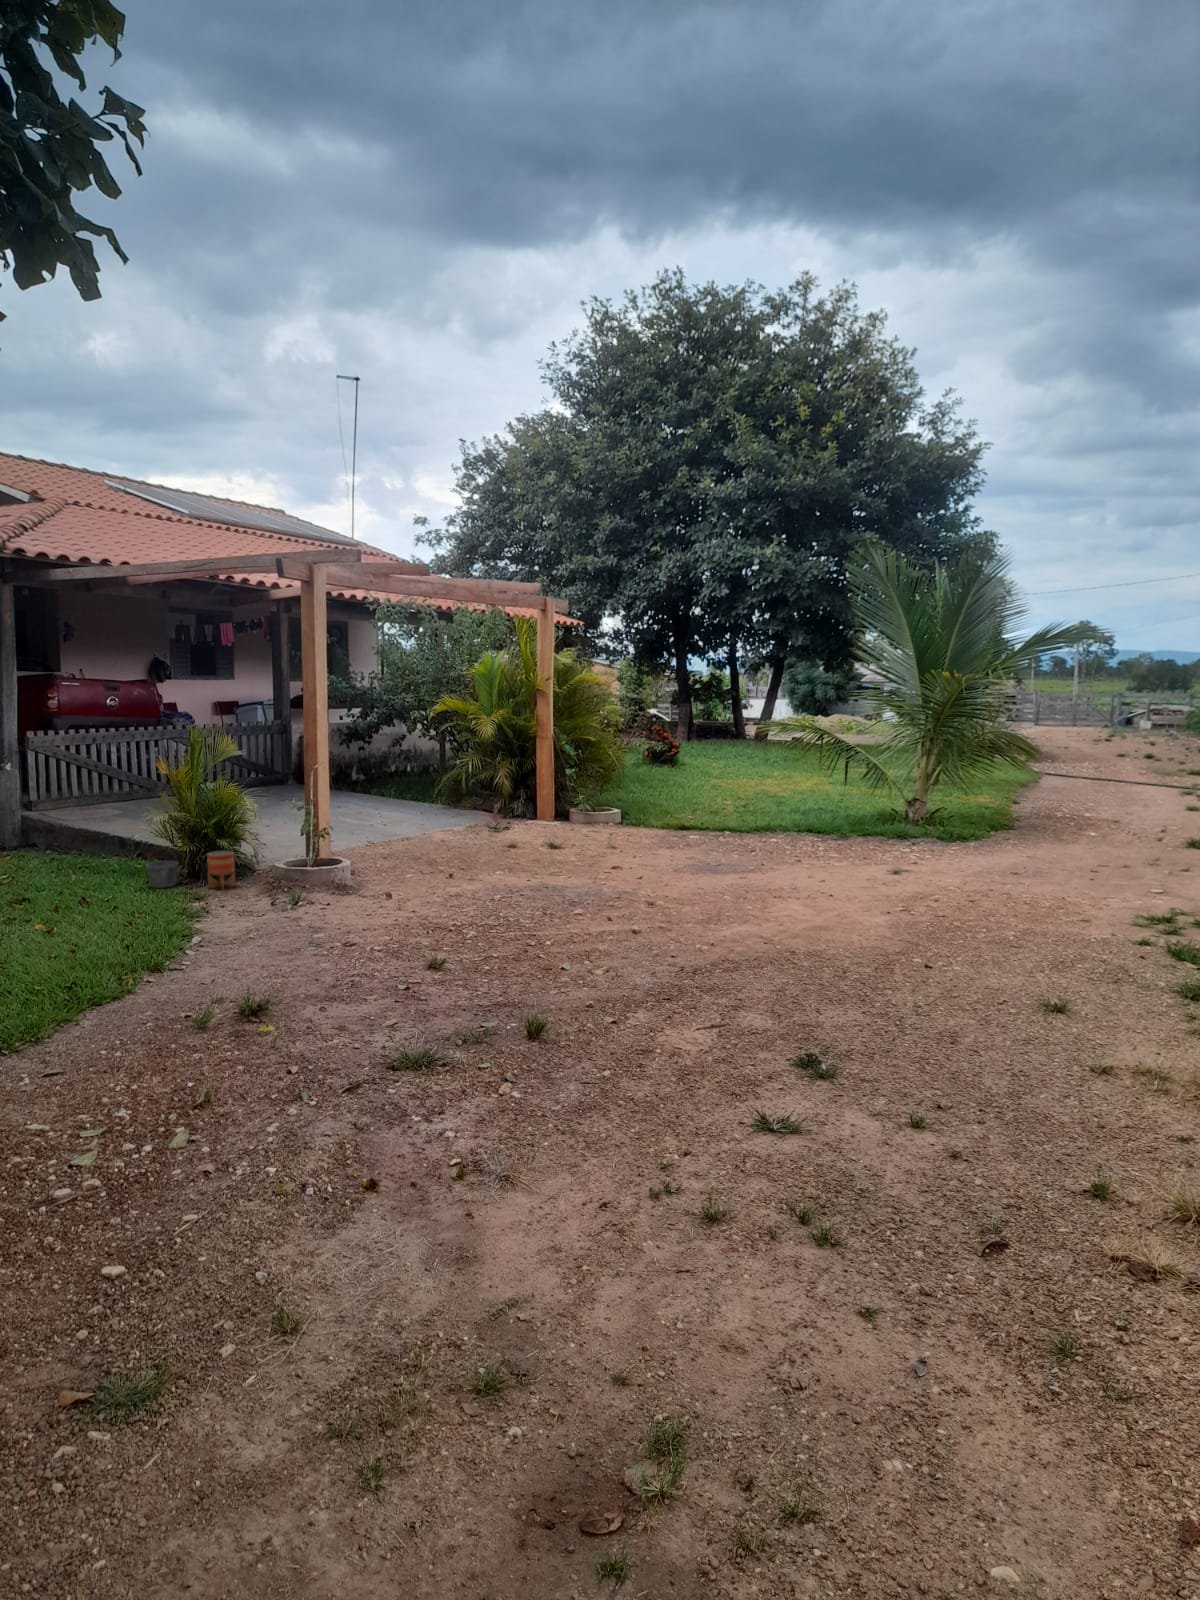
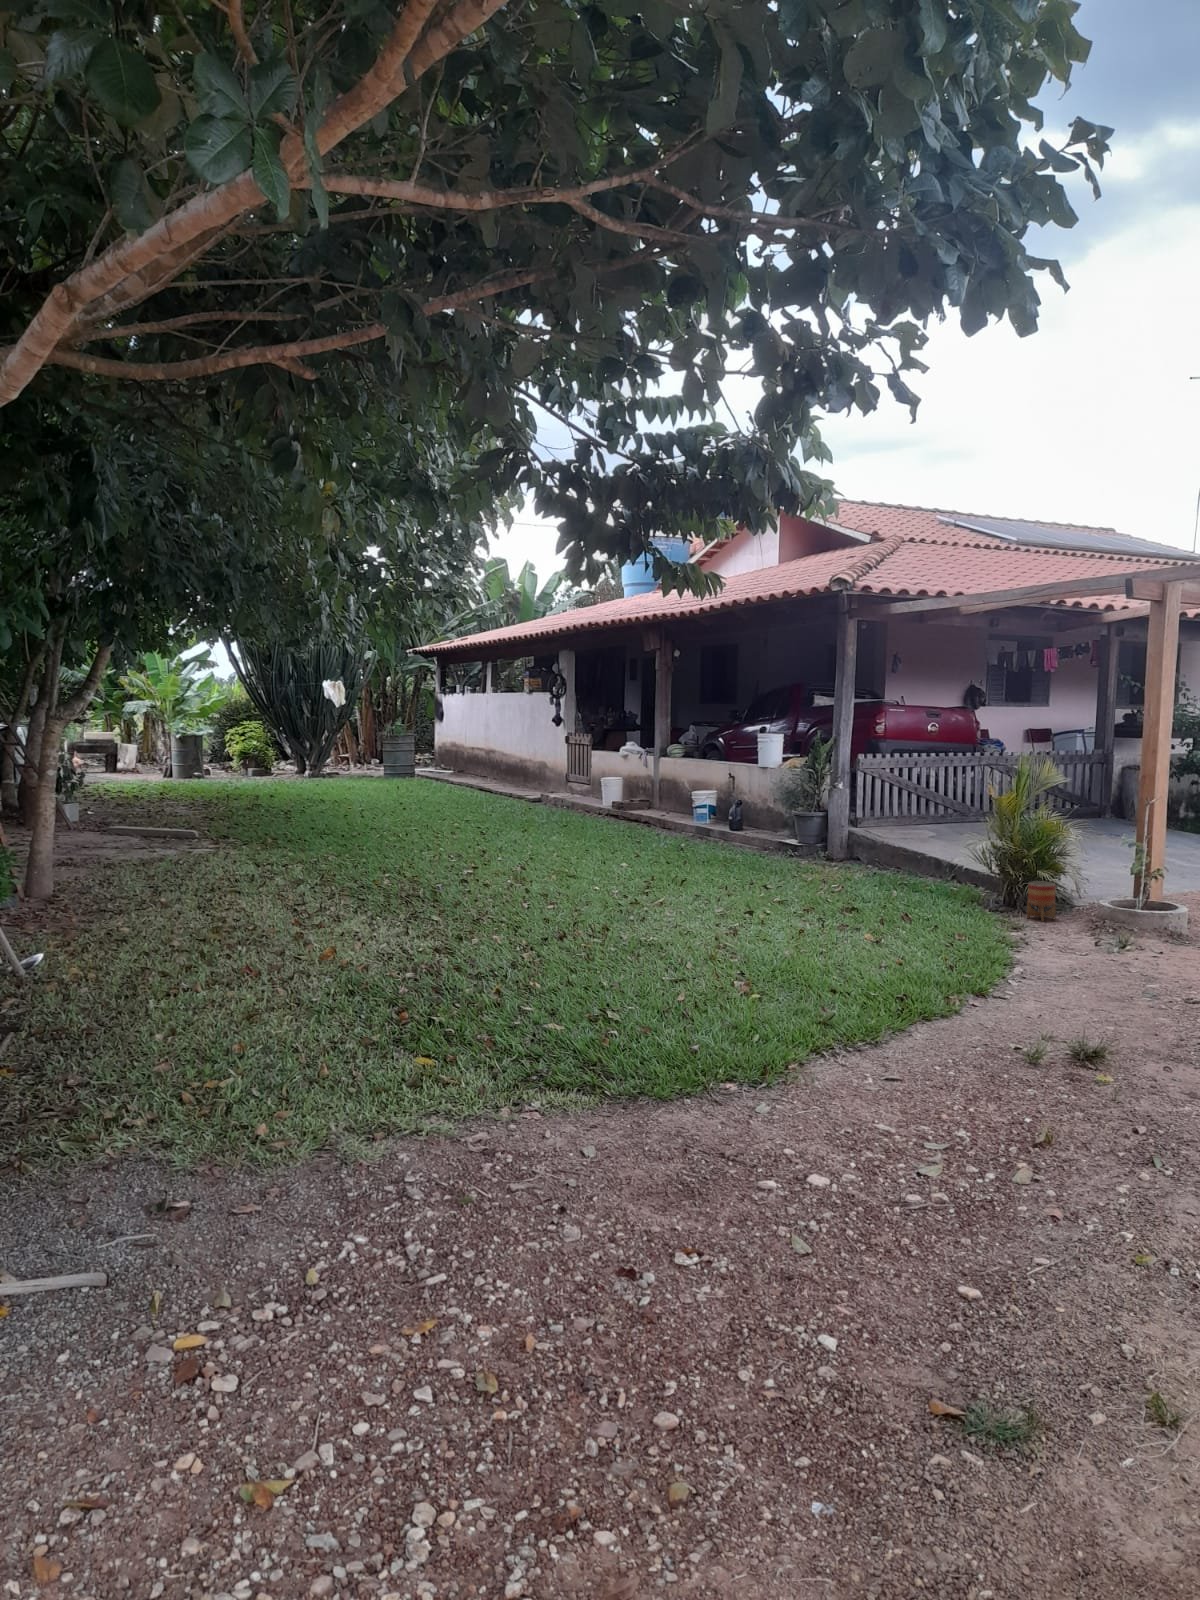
bucket: present [146,861,178,888] -> none [966,872,997,912]

